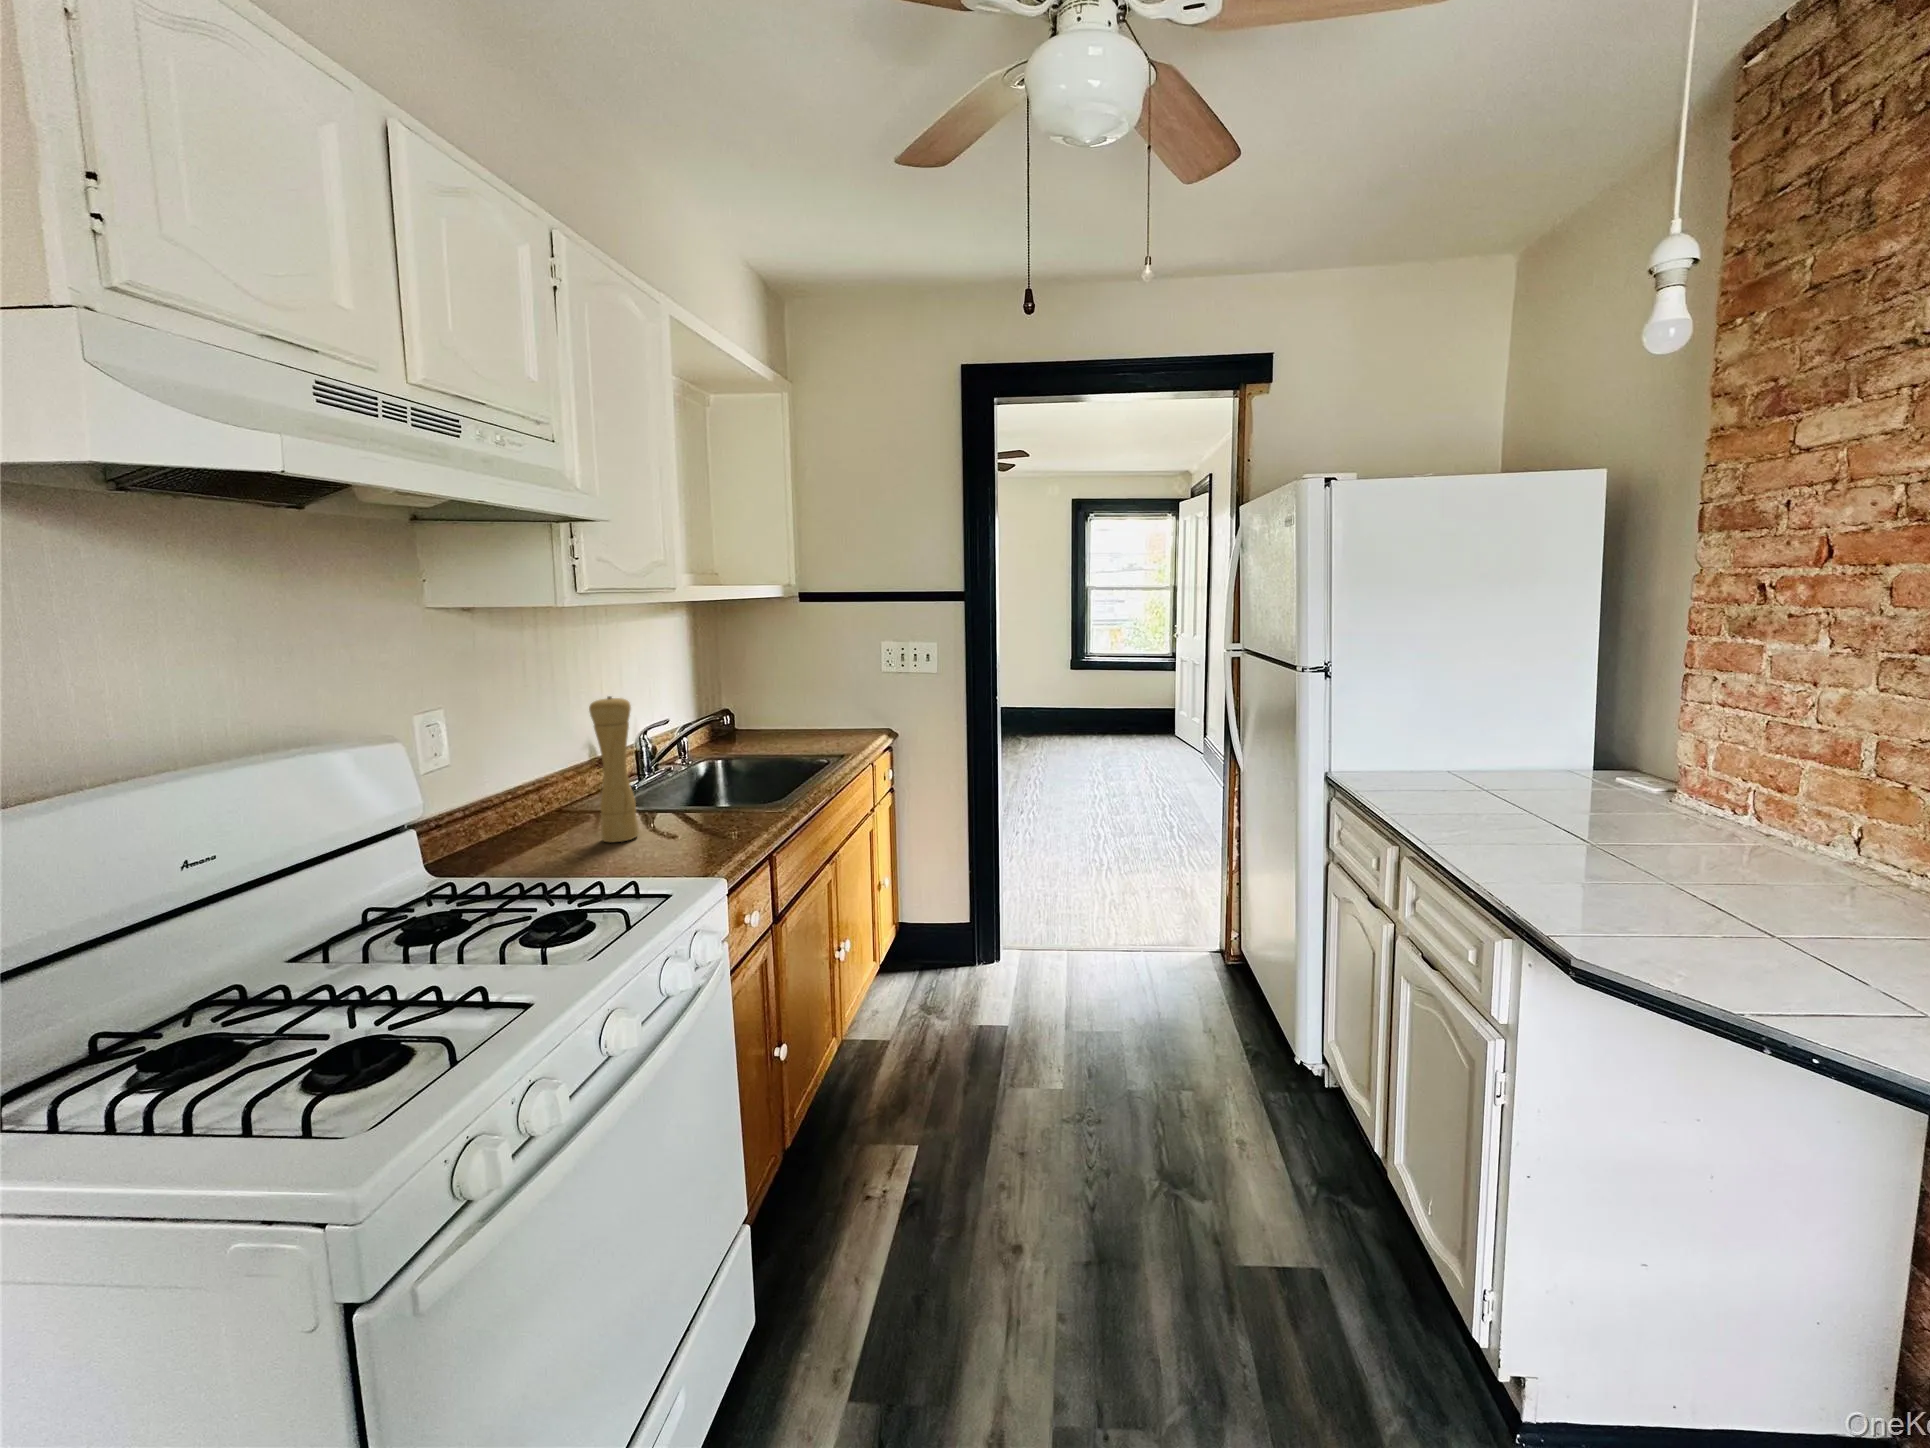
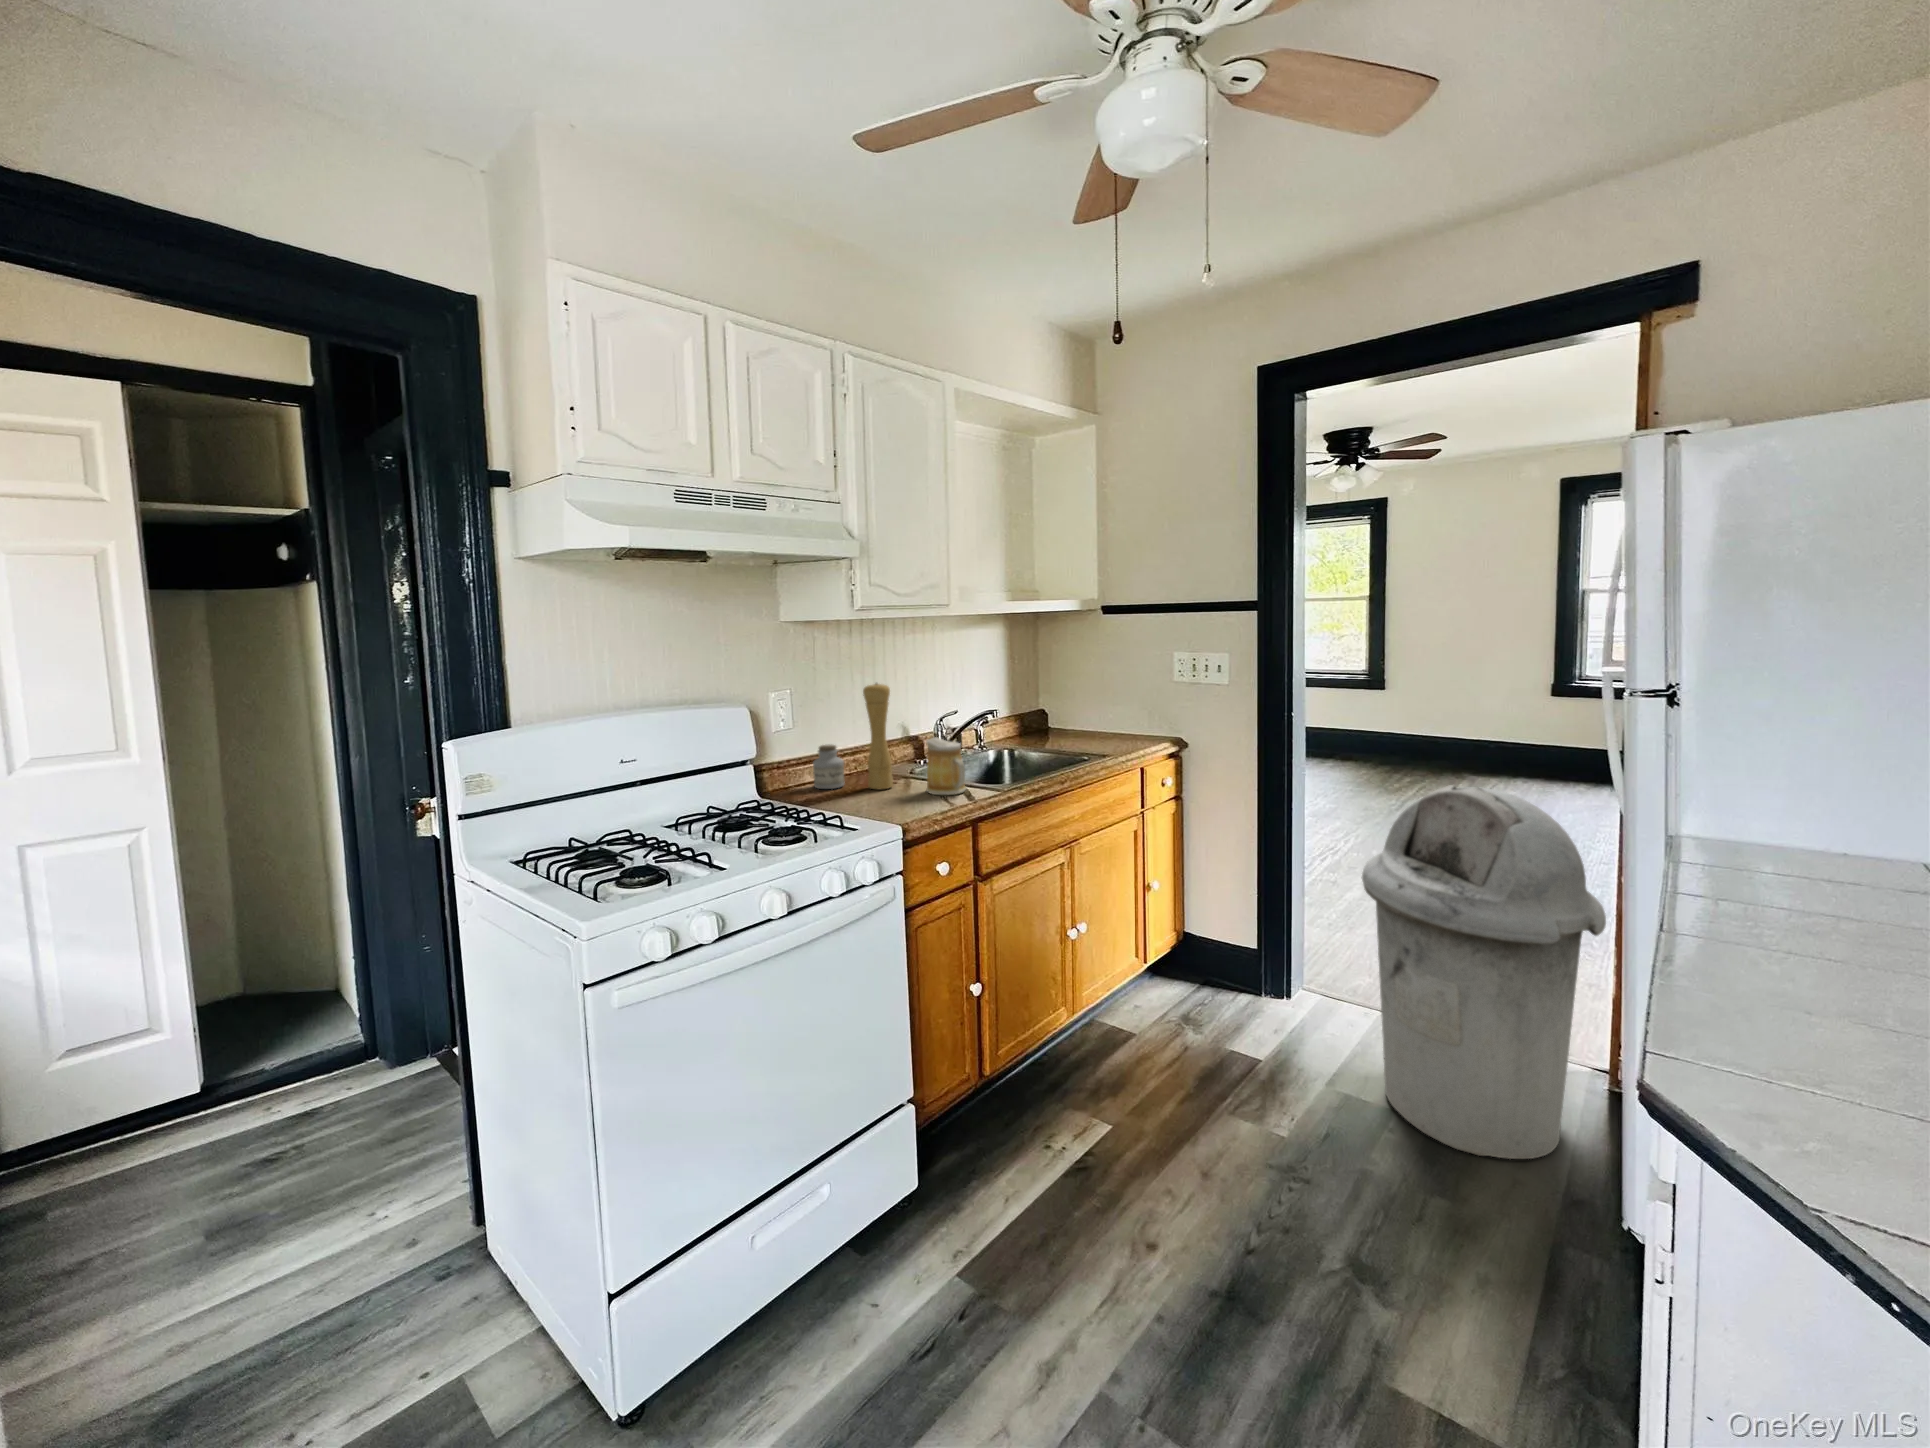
trash can: none [1085,749,1245,1042] -> present [1362,785,1606,1159]
mug: none [691,761,753,835] -> present [926,737,966,795]
jar: none [504,789,560,857] -> present [813,745,844,789]

